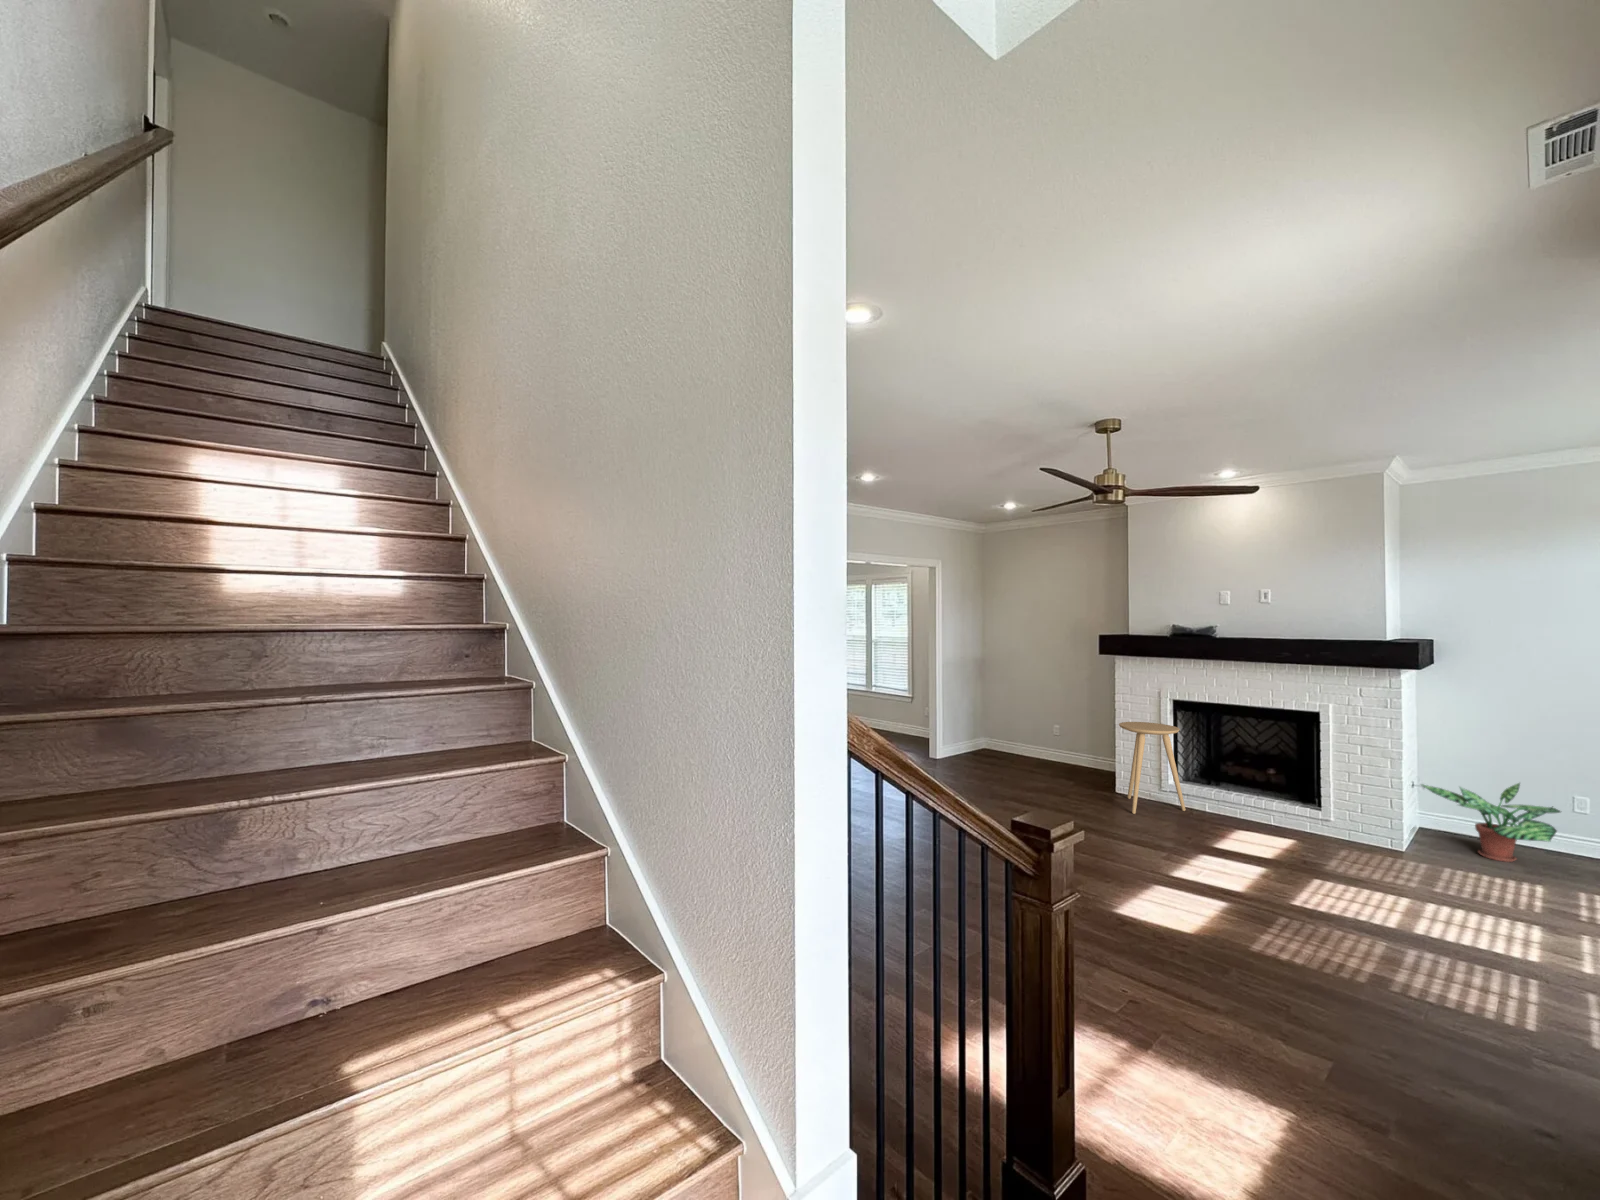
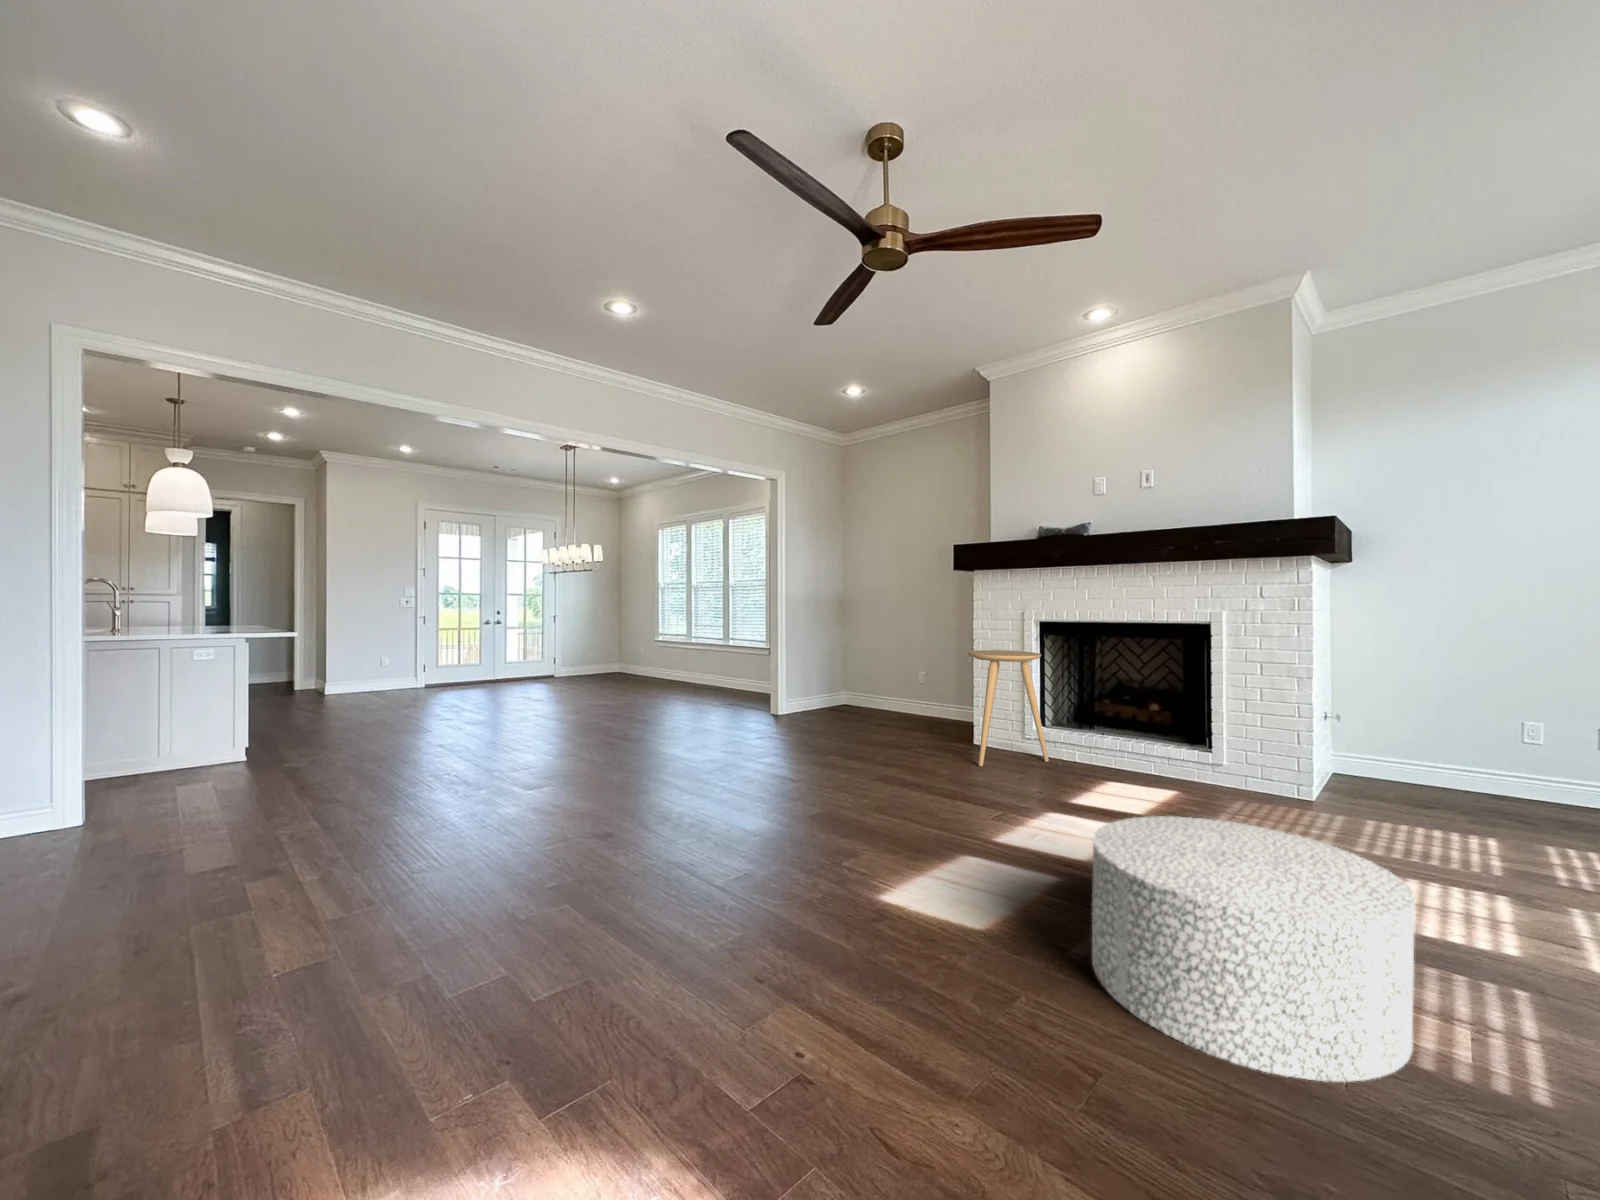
potted plant: present [1423,783,1560,862] -> none [1334,702,1513,809]
ottoman: none [1266,867,1463,1016] -> present [1092,816,1415,1082]

